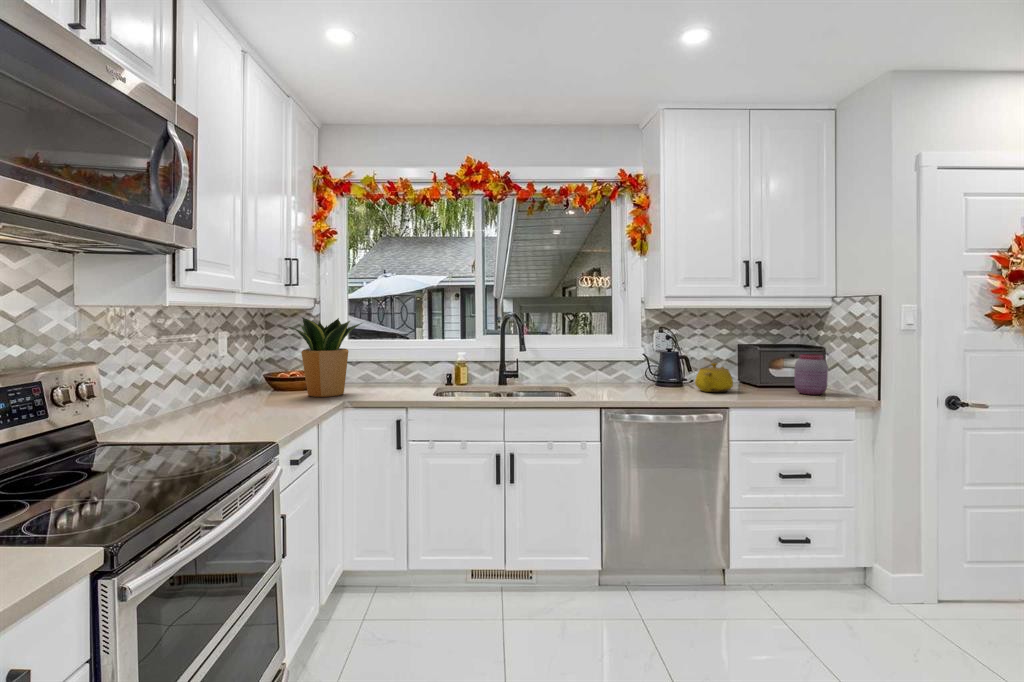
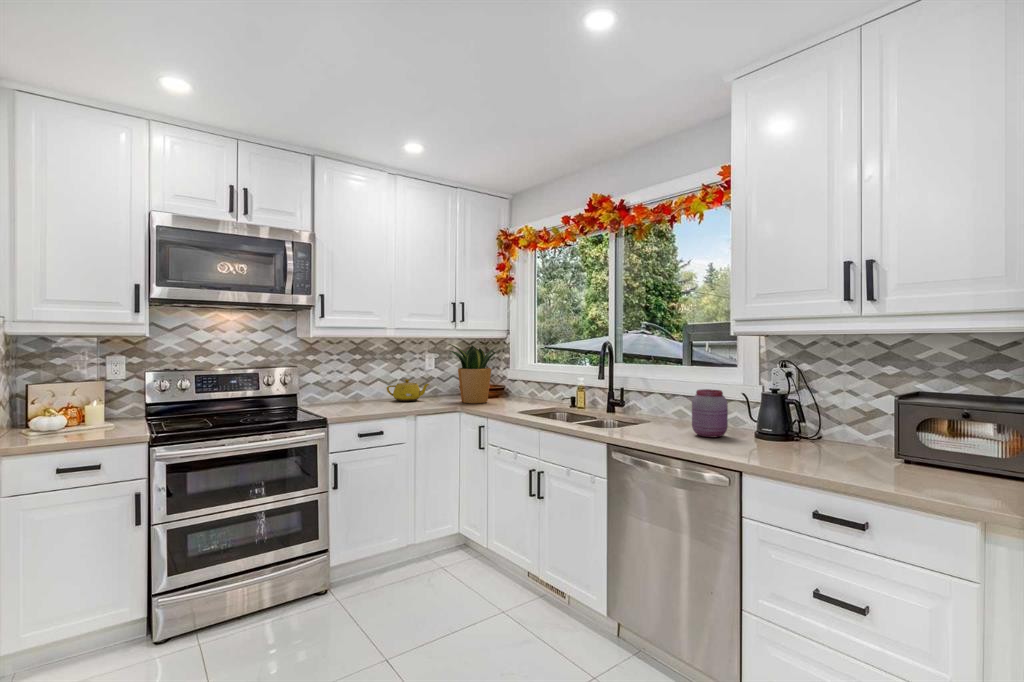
jar: present [794,354,828,395] -> present [692,389,728,437]
teapot: present [695,363,733,392] -> present [387,379,429,401]

